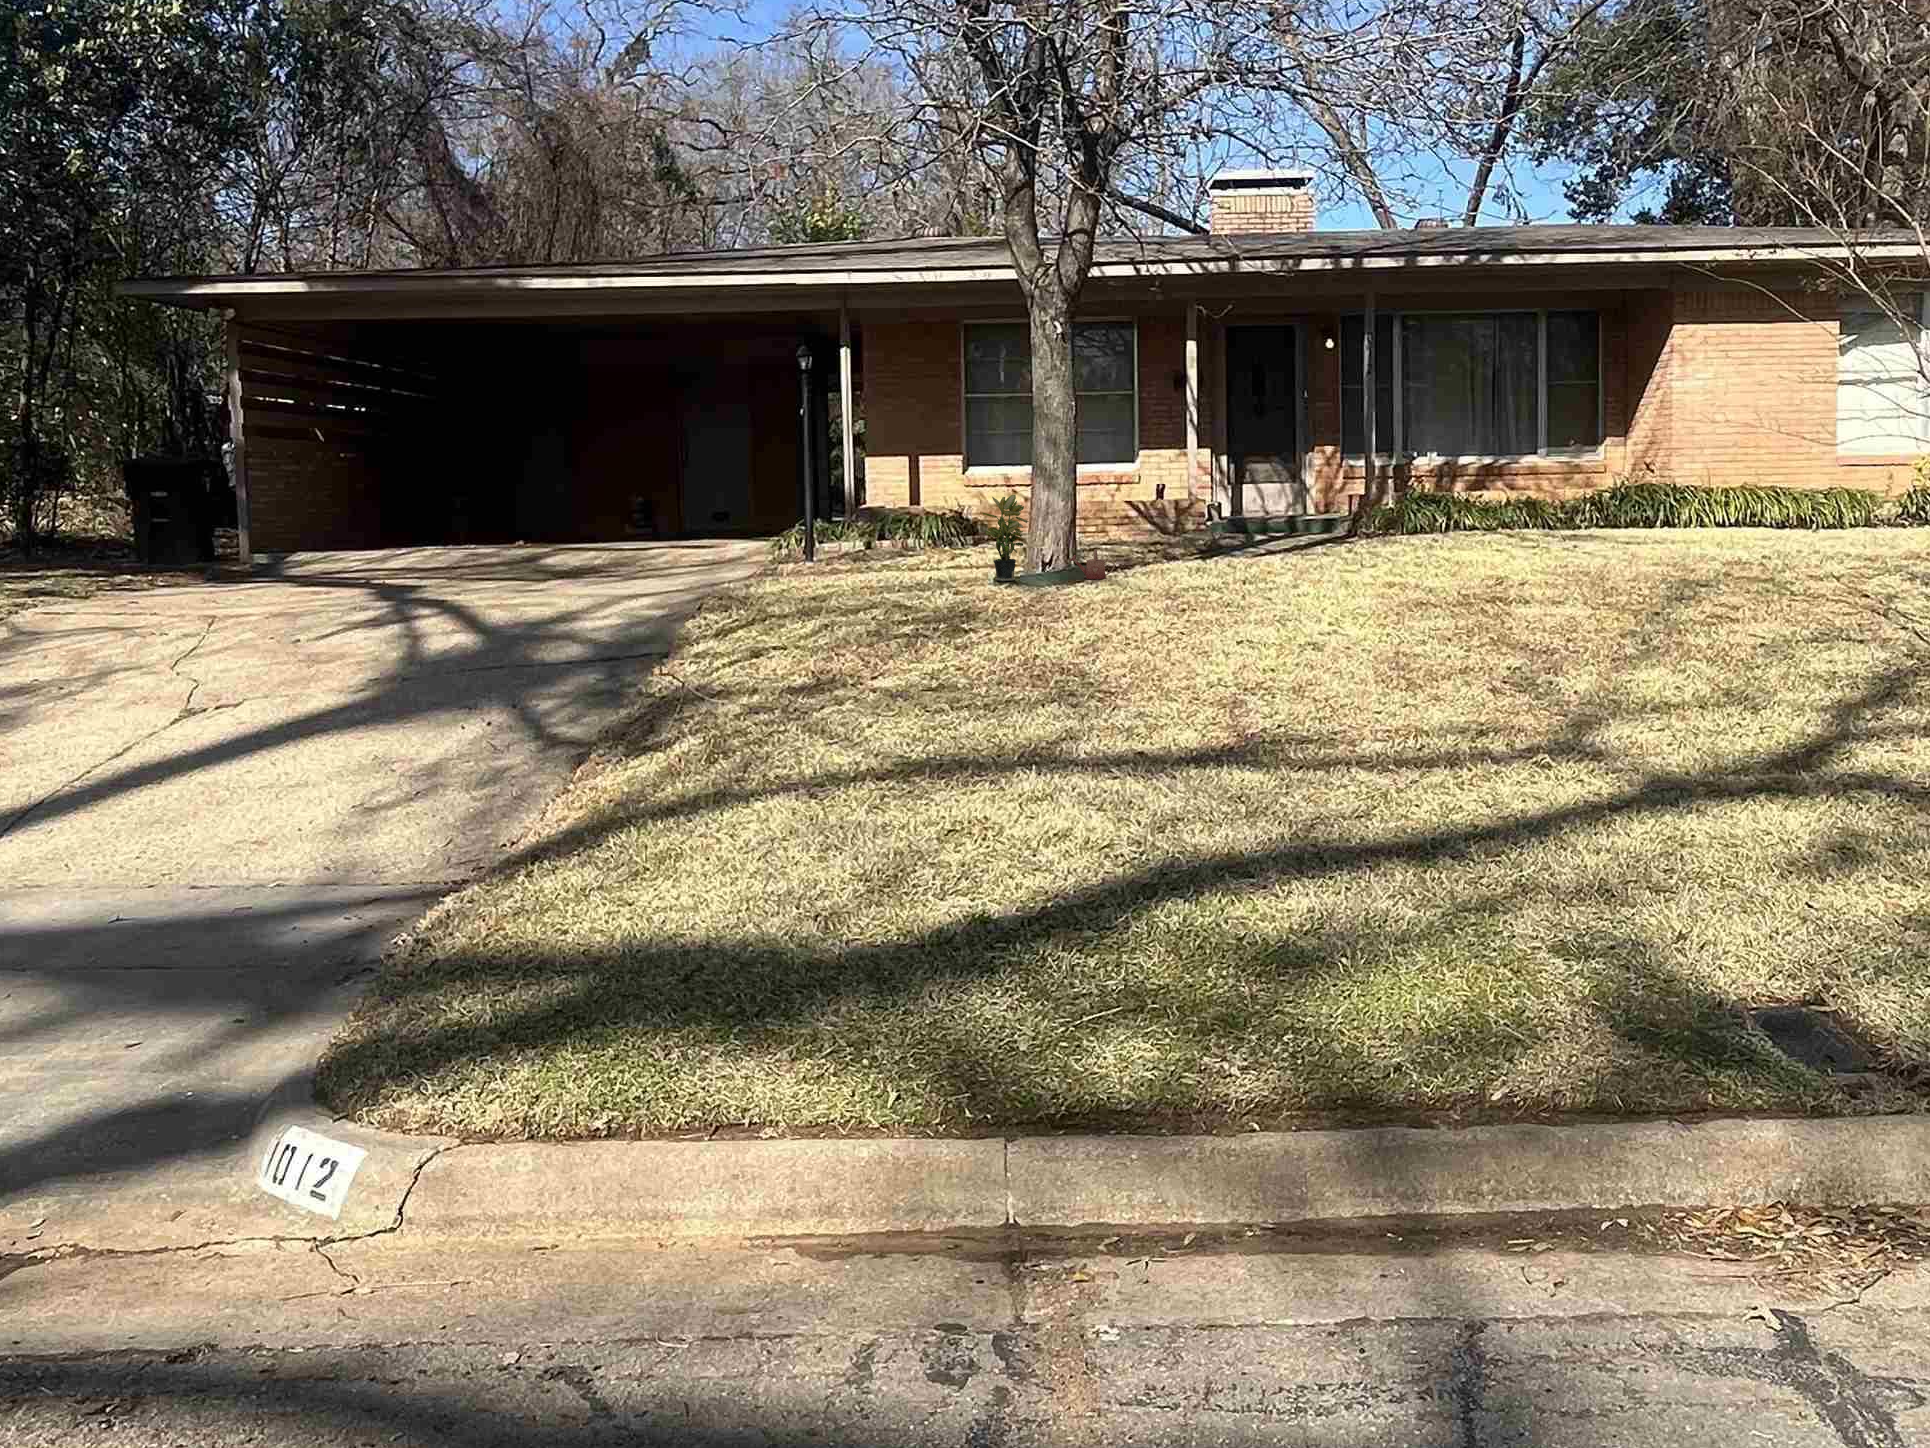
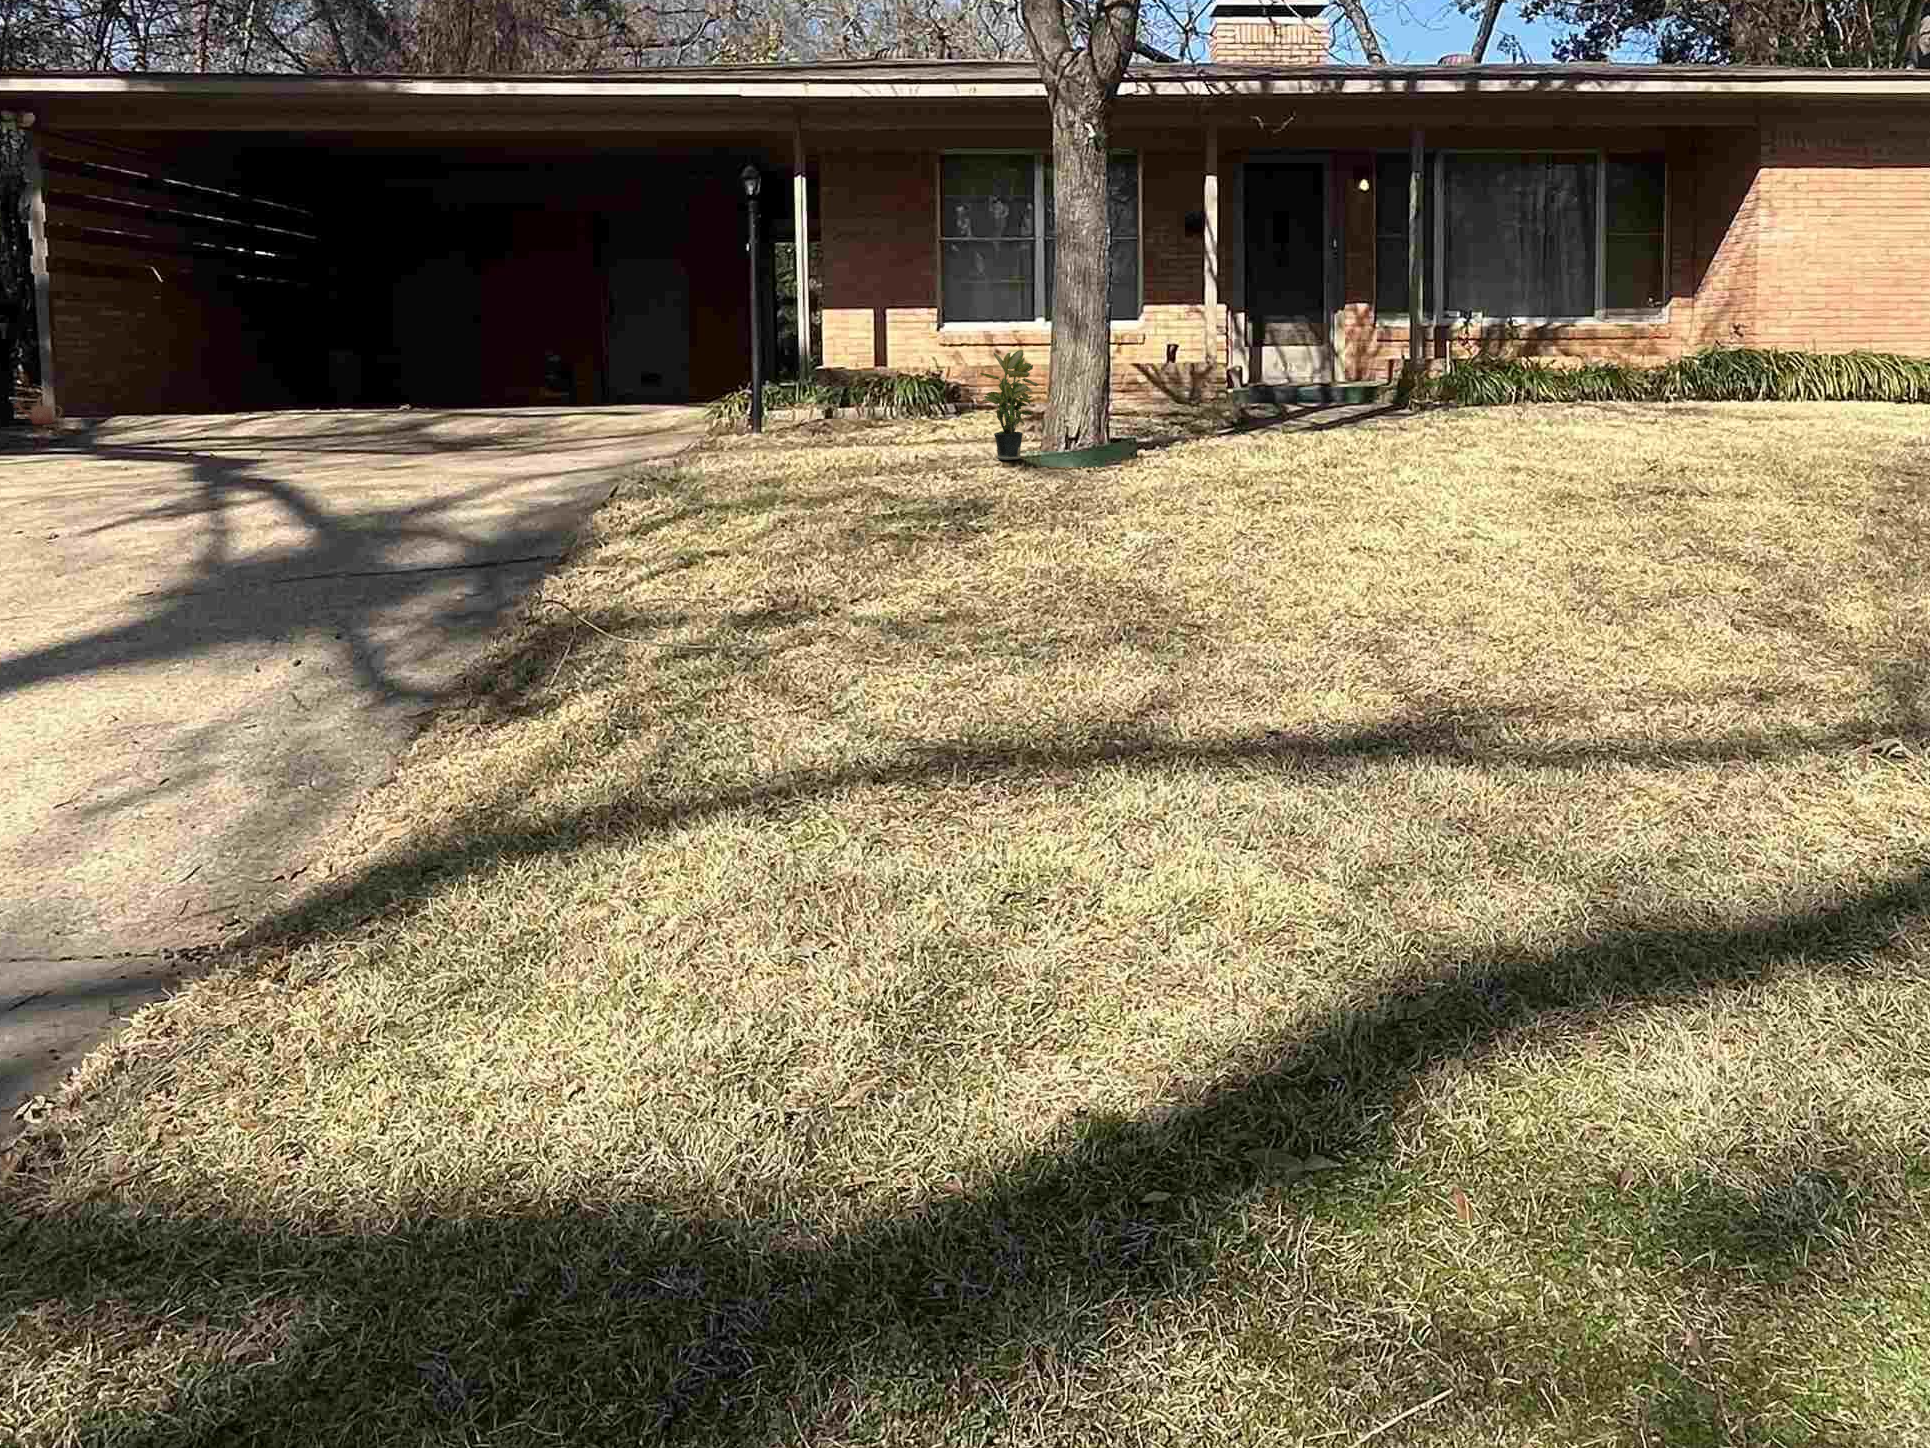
watering can: present [1069,549,1115,579] -> present [14,397,61,424]

